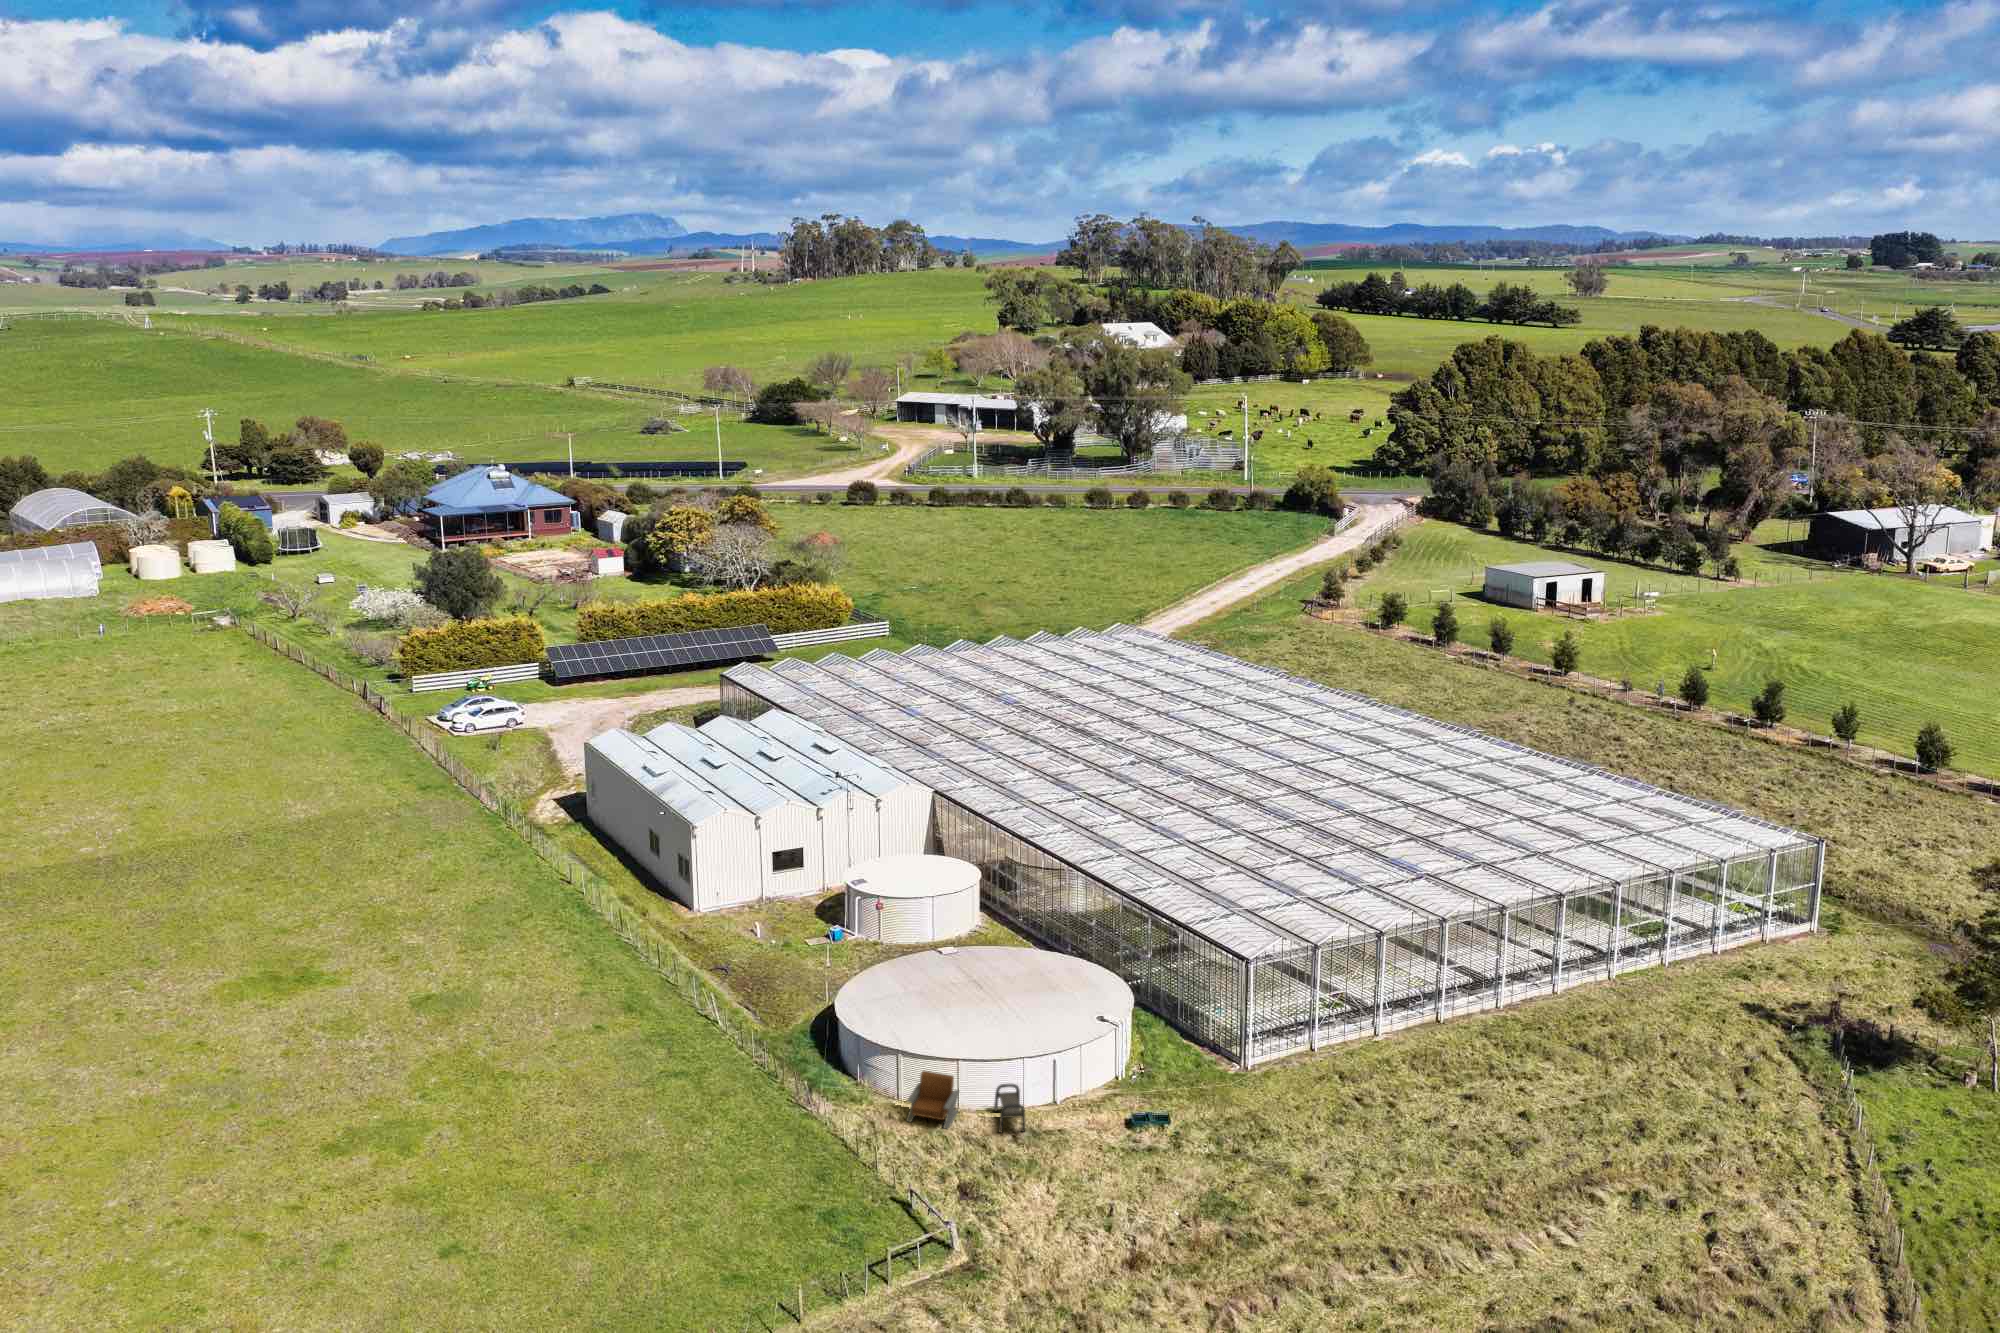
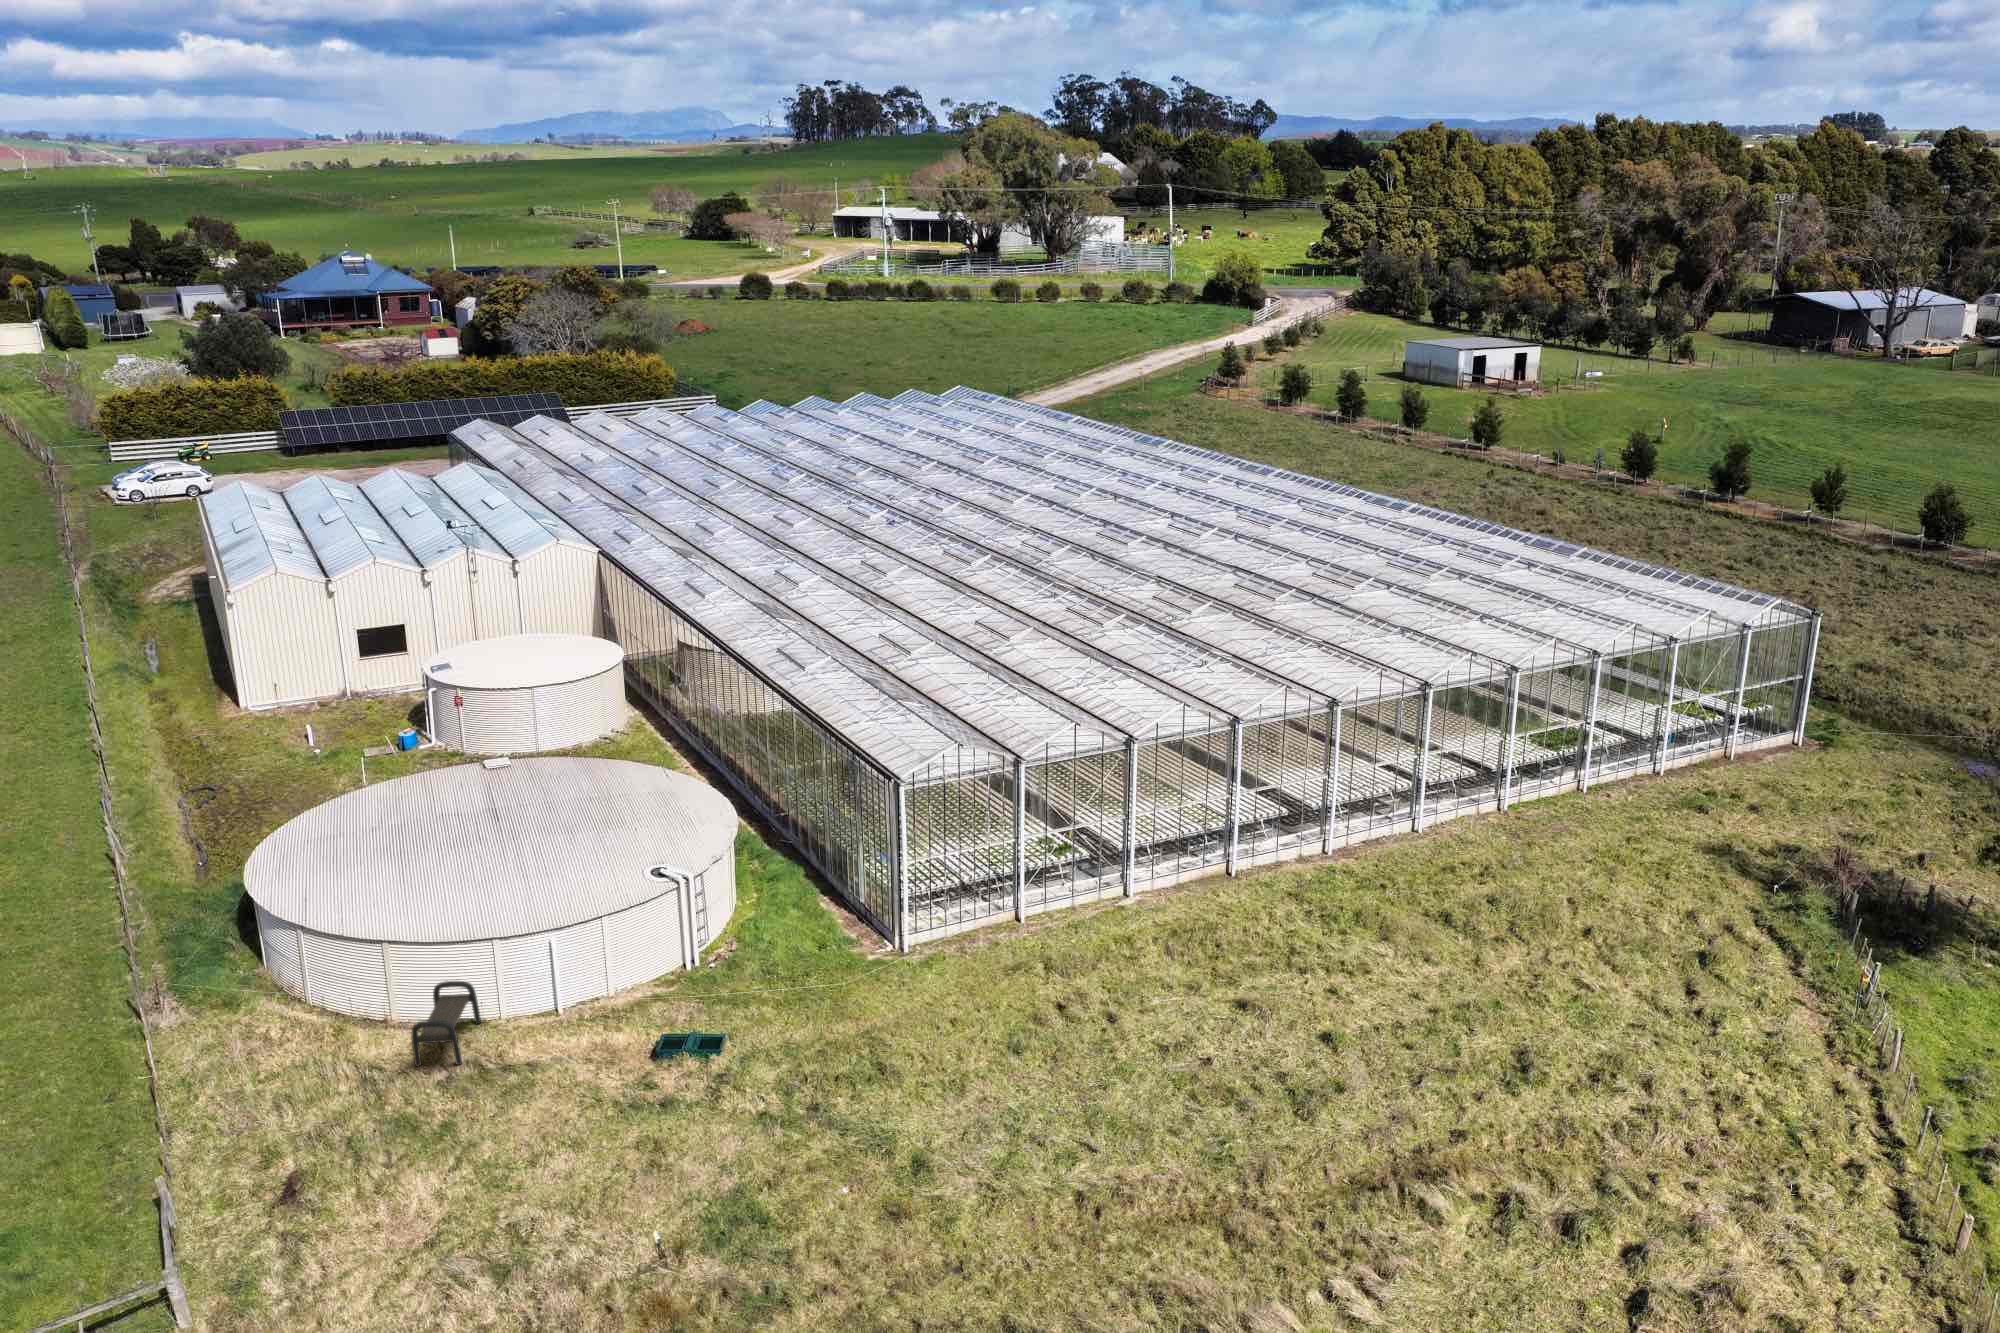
lounge chair: present [906,1071,959,1129] -> none [264,958,377,1060]

